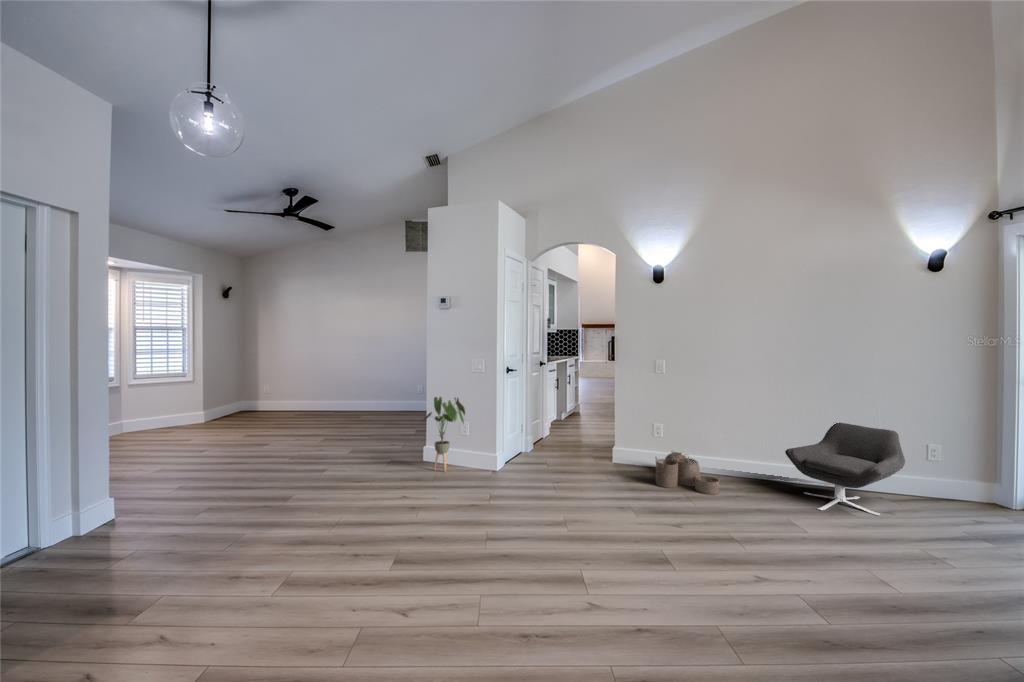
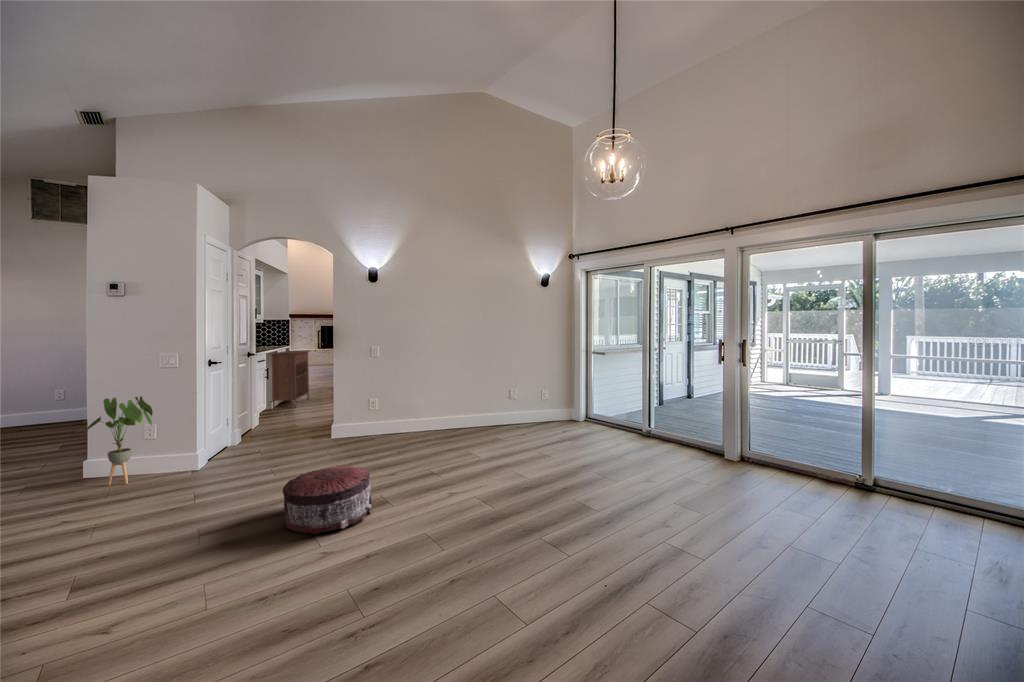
console table: none [561,362,598,421] -> present [271,350,310,409]
lounge chair: present [785,422,905,515] -> none [466,381,533,443]
woven basket: present [656,452,720,494] -> none [371,419,422,450]
pouf: none [557,501,651,583] -> present [283,466,372,534]

